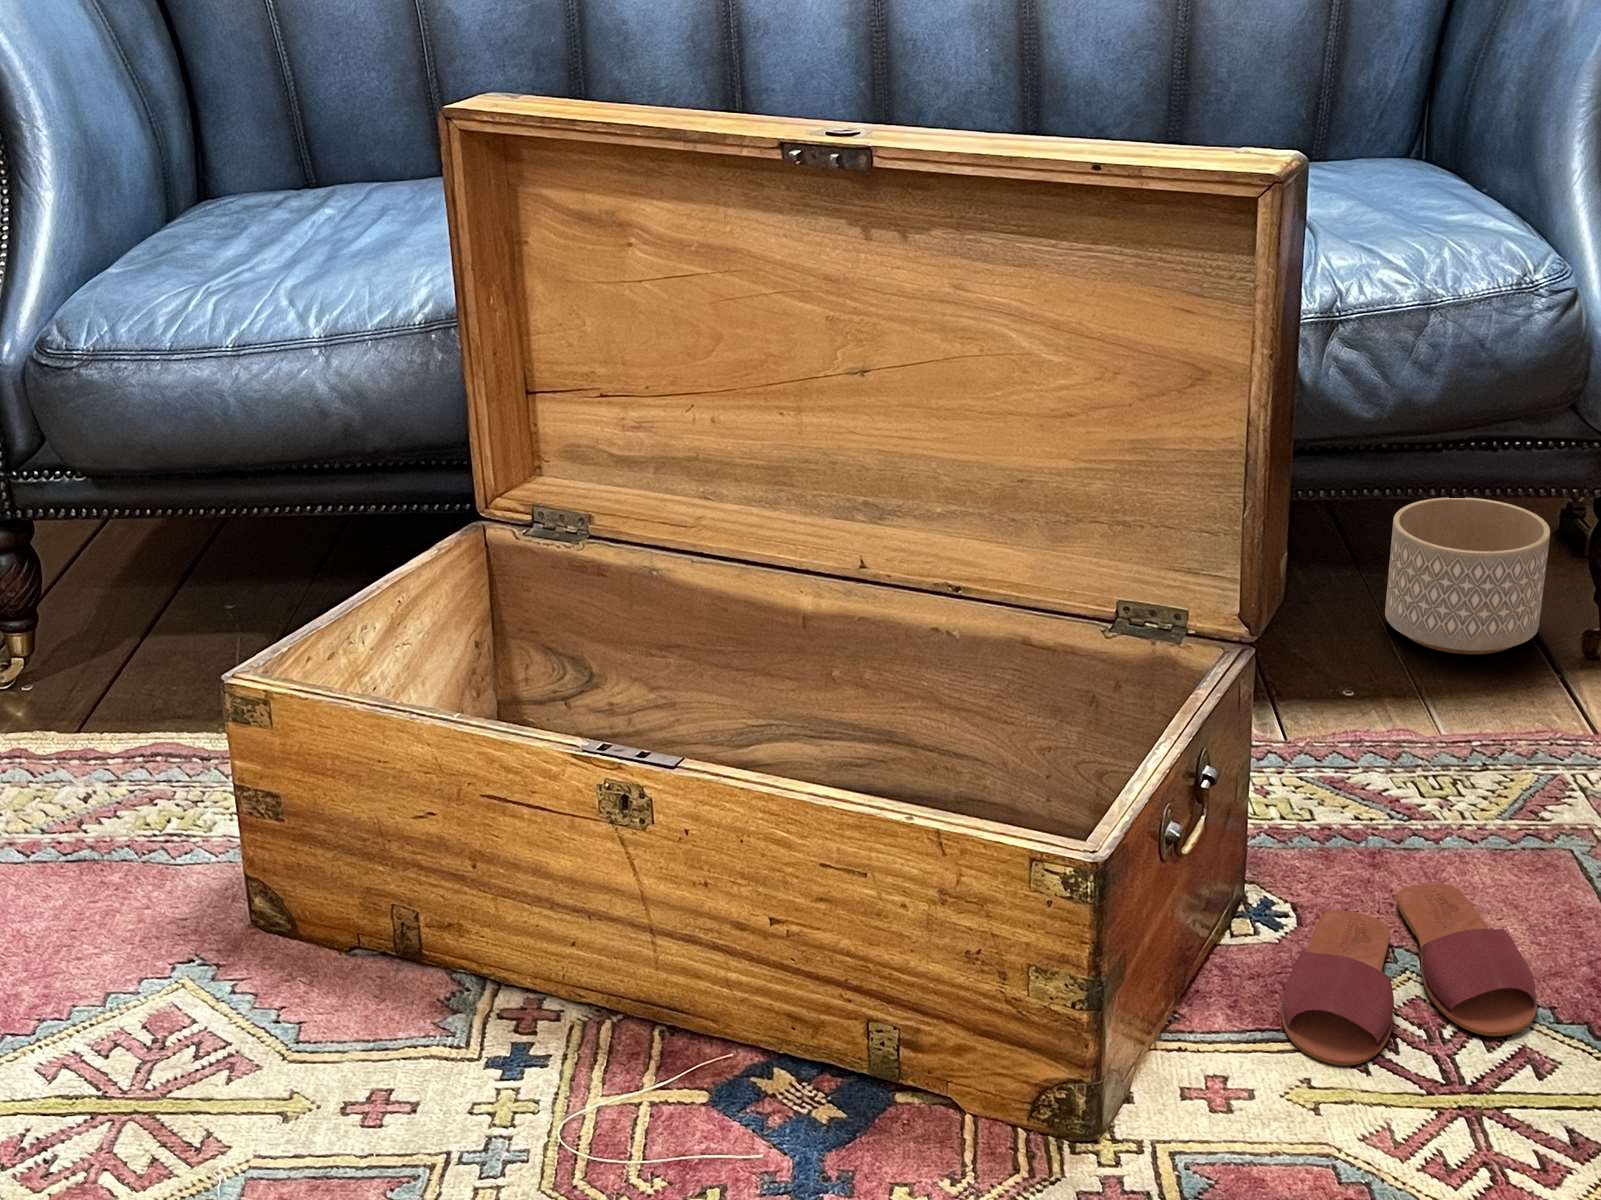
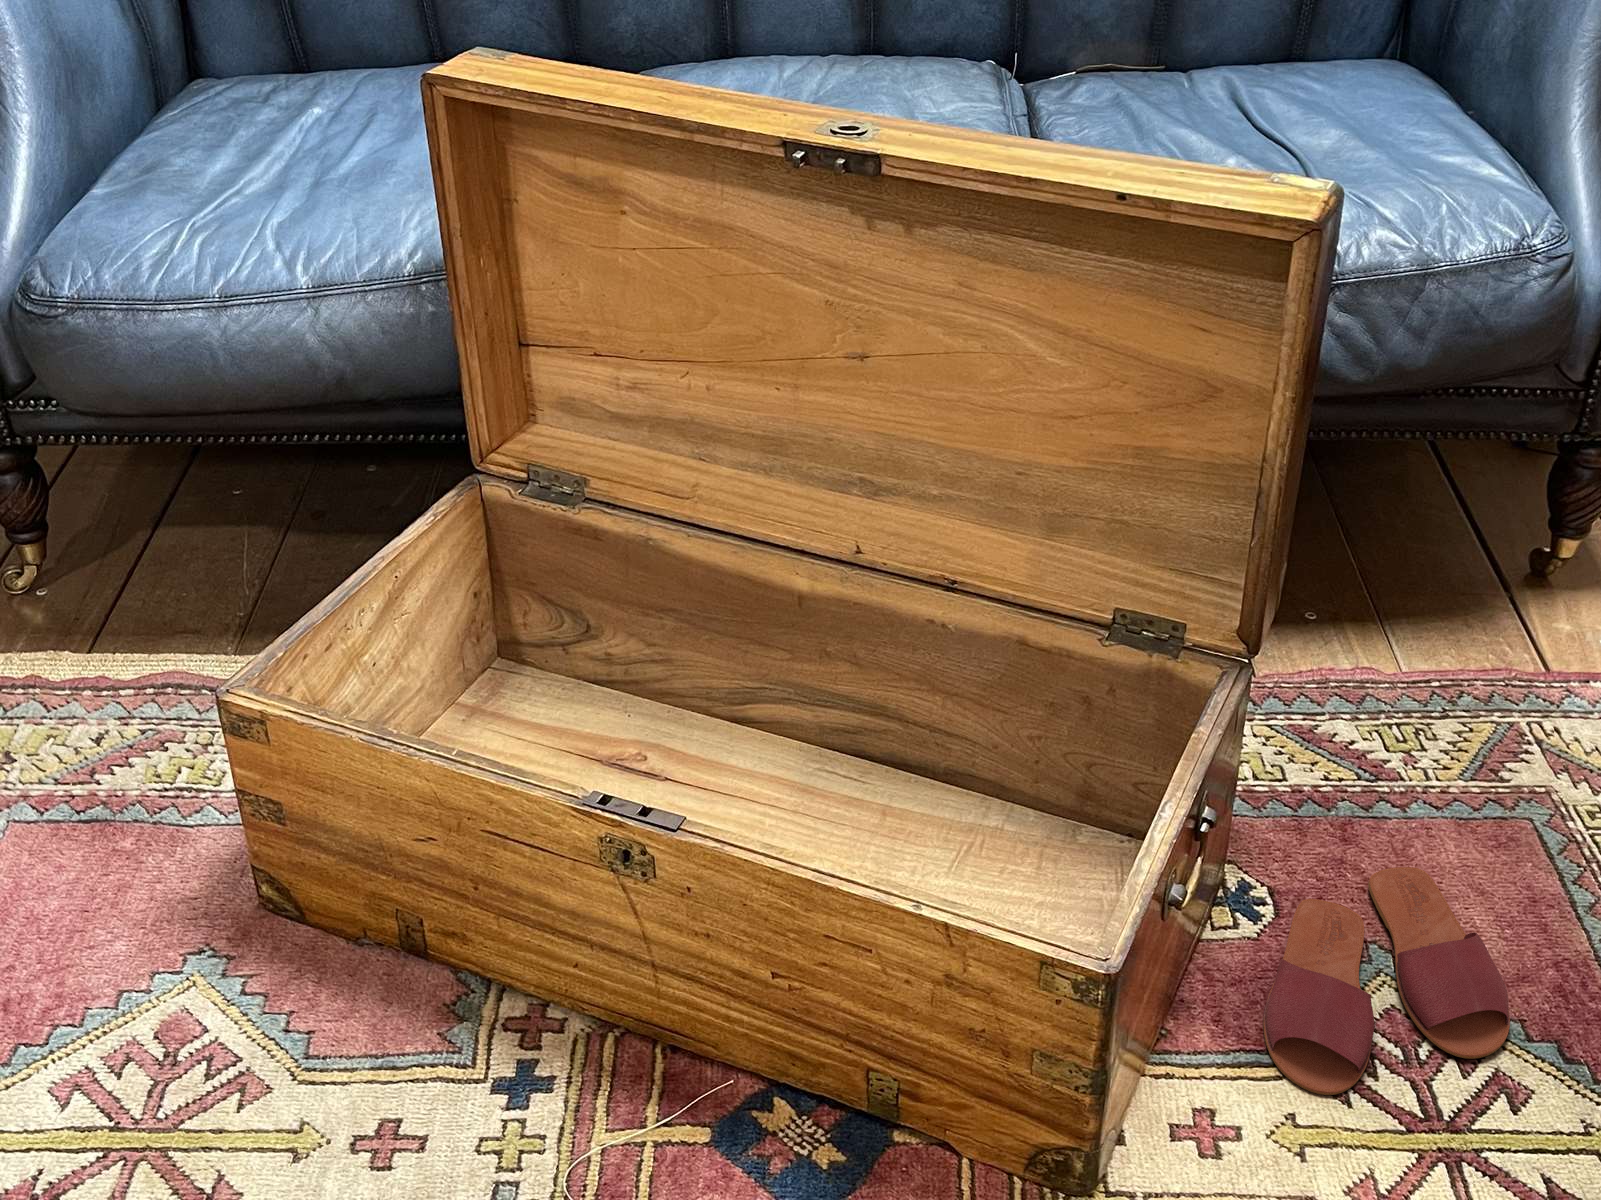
planter: present [1385,497,1550,654] -> none [1342,415,1509,574]

